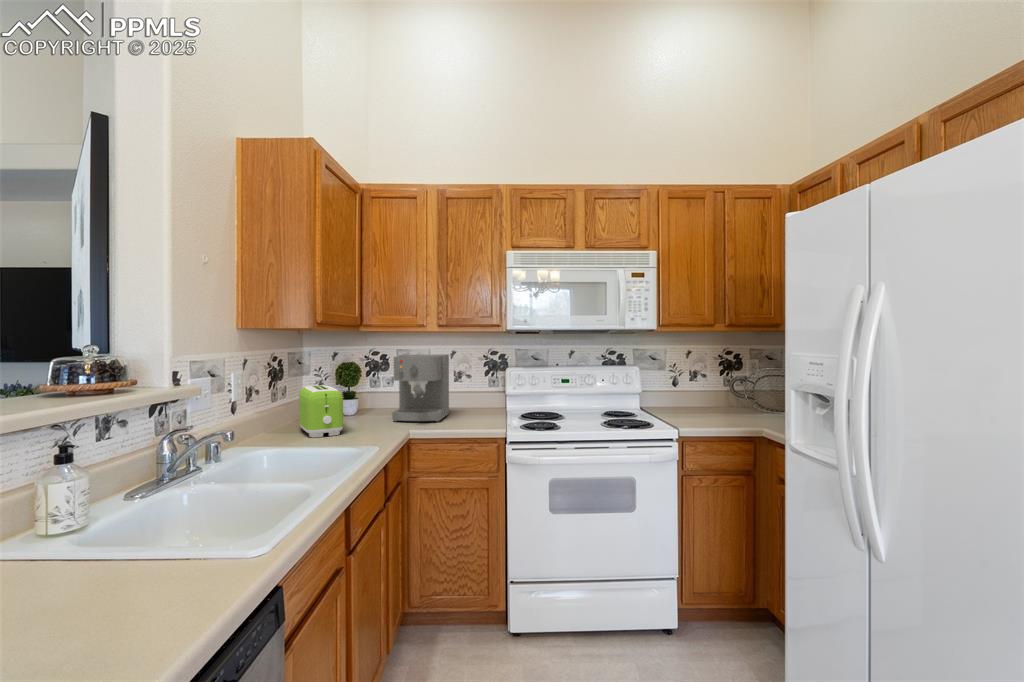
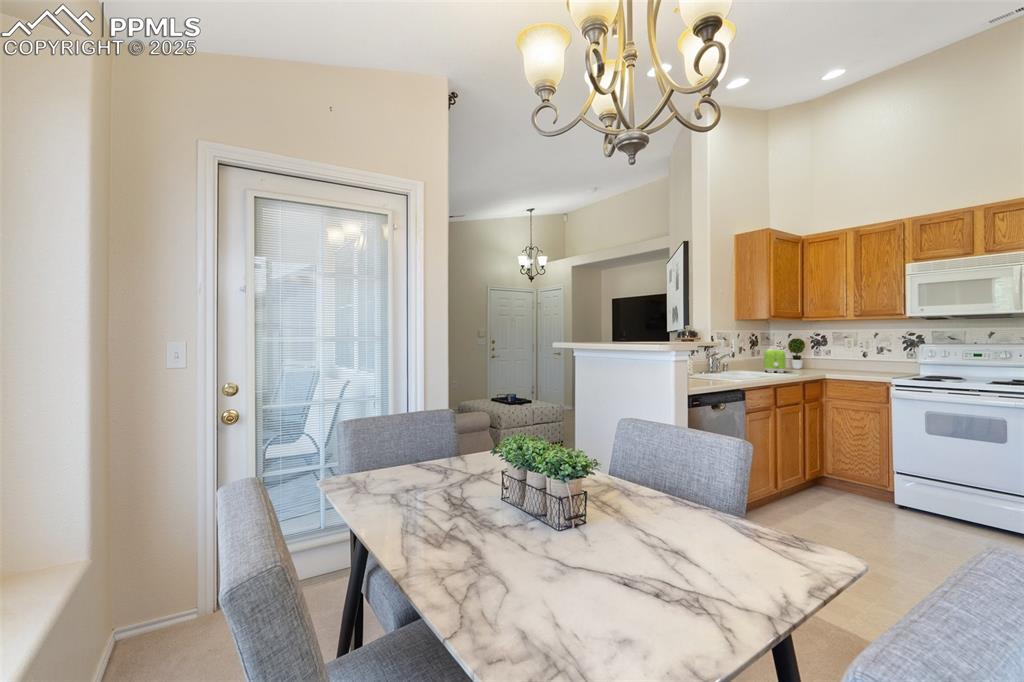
coffee maker: present [392,354,449,422] -> none [820,334,866,375]

